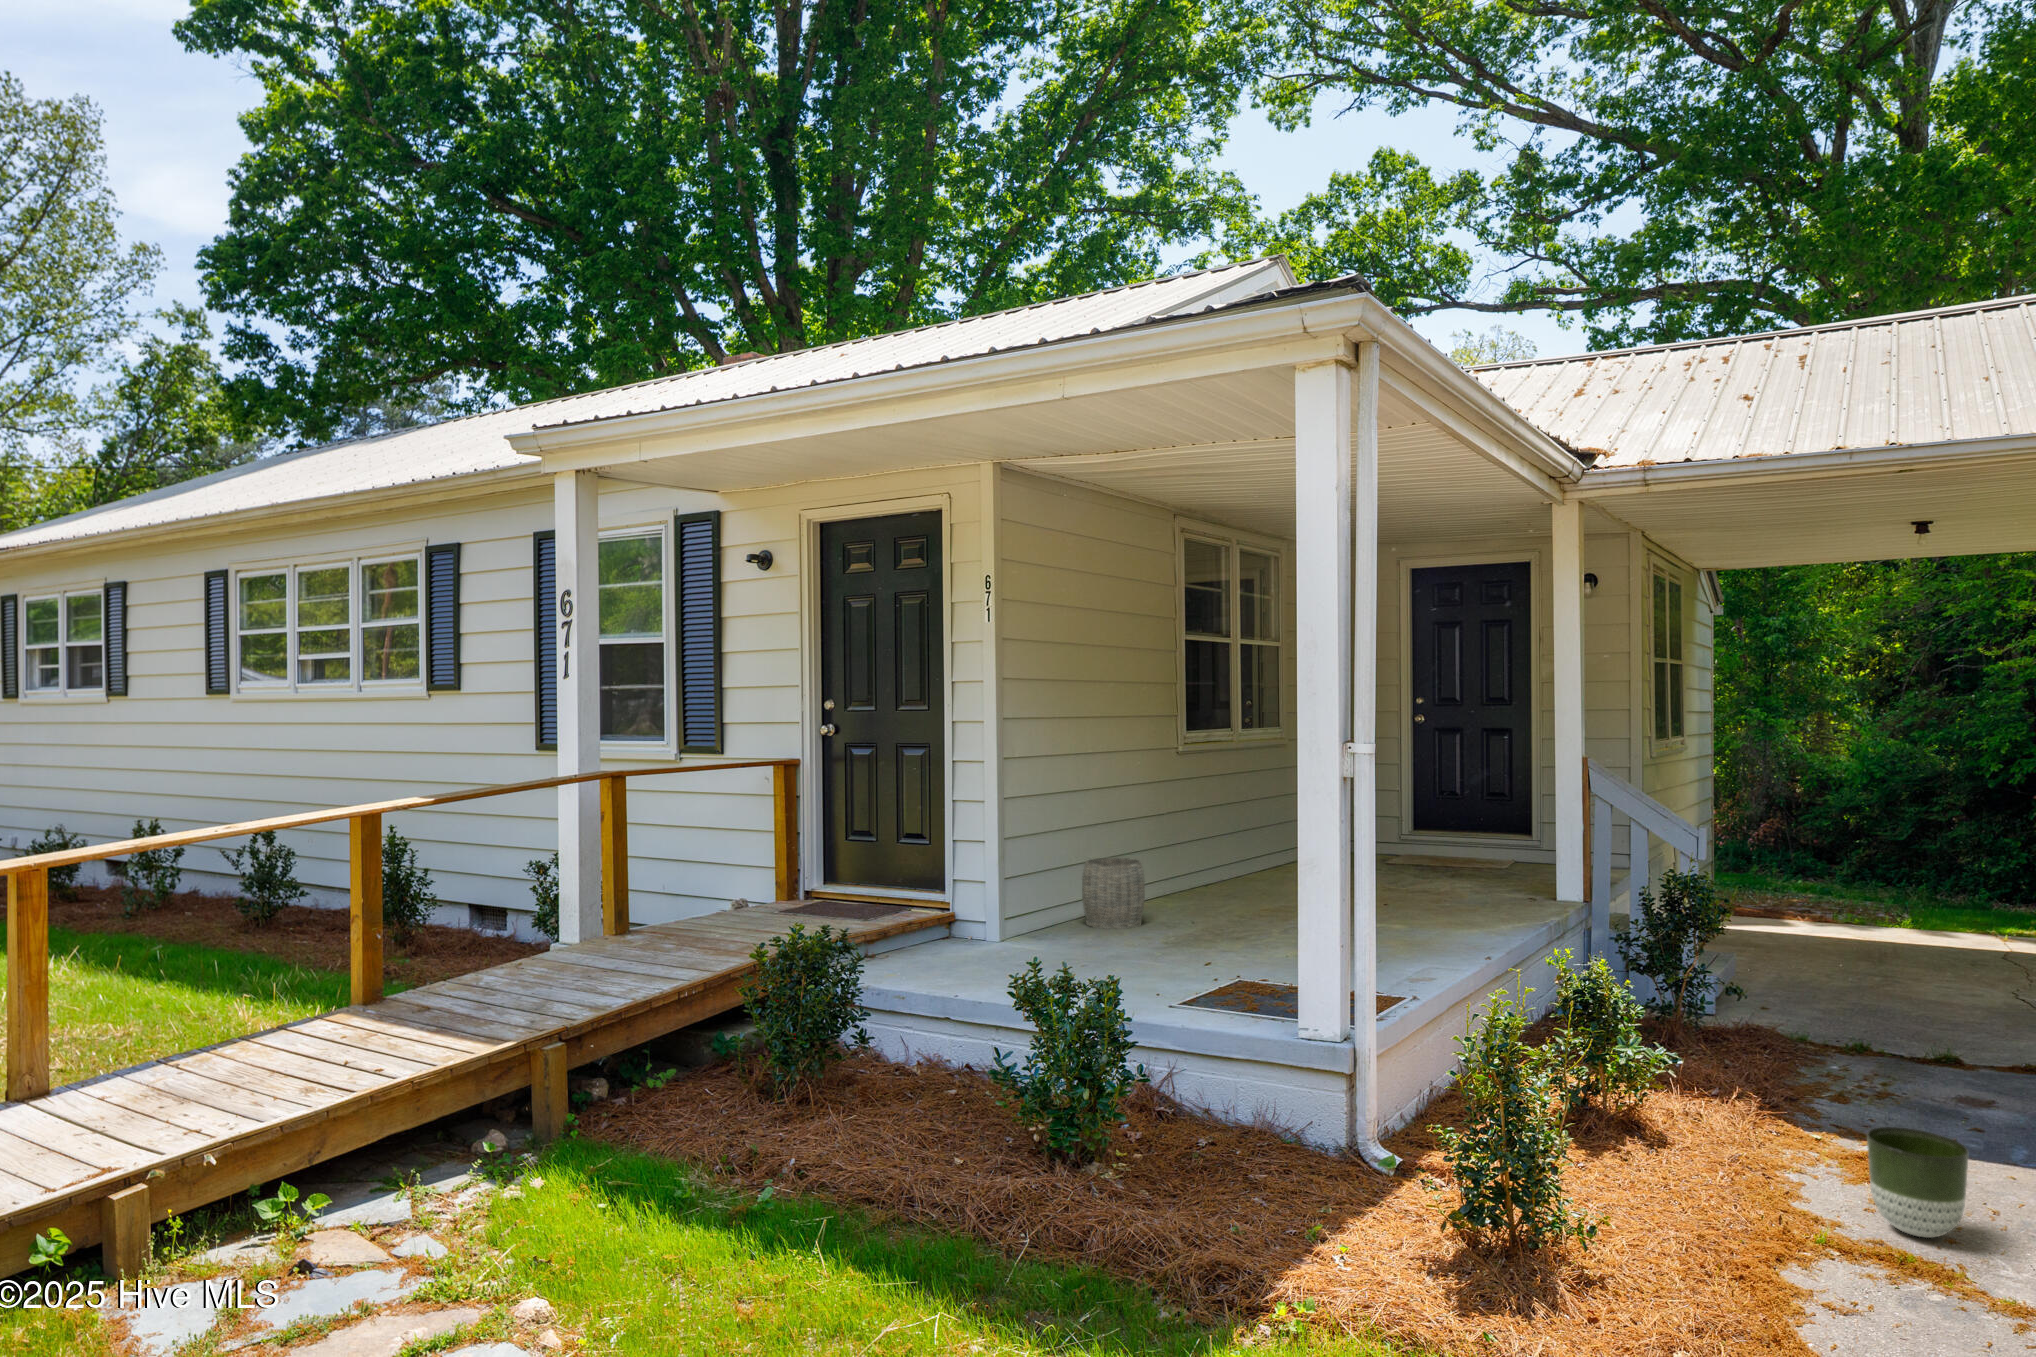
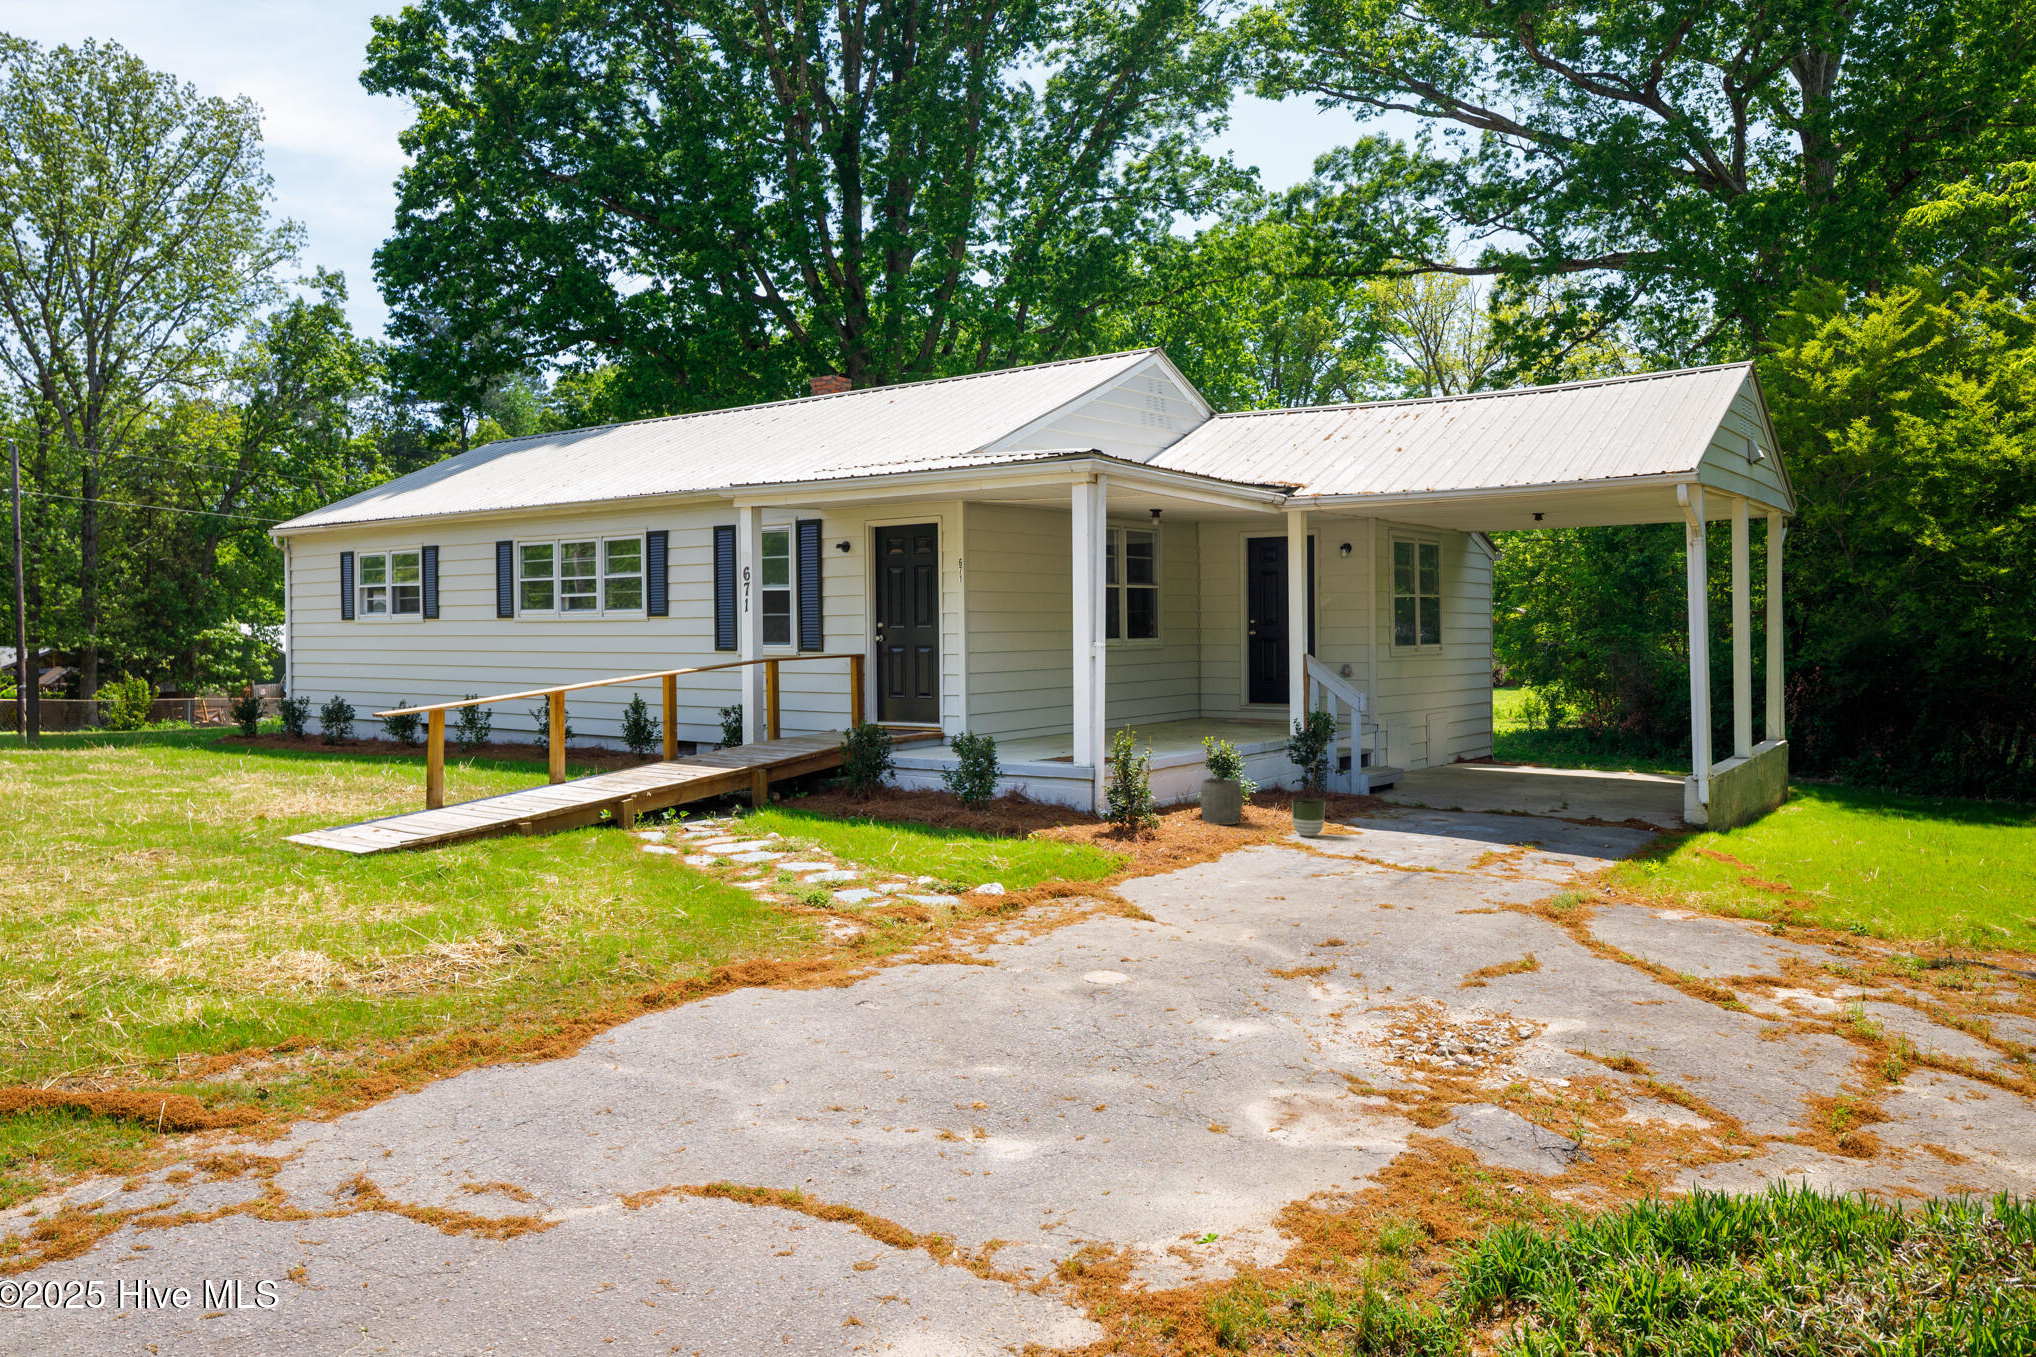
woven basket: present [1082,858,1145,929] -> present [1200,779,1242,825]

